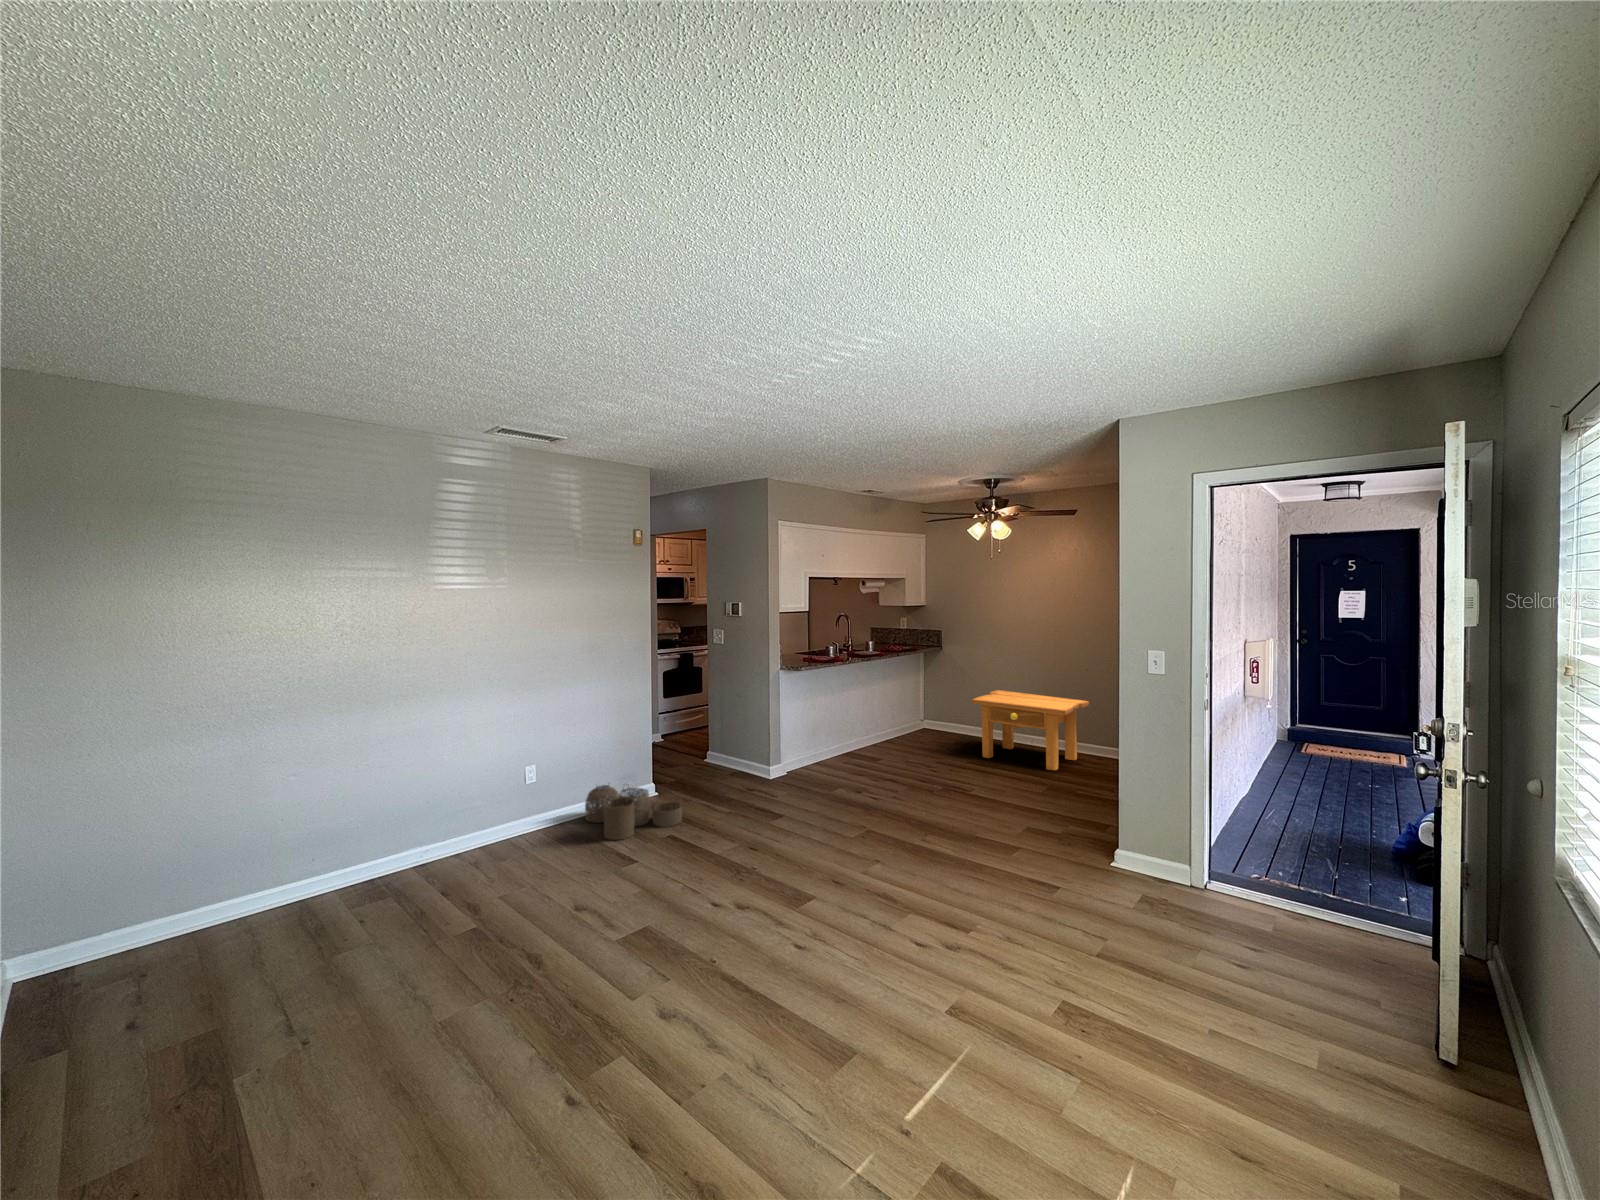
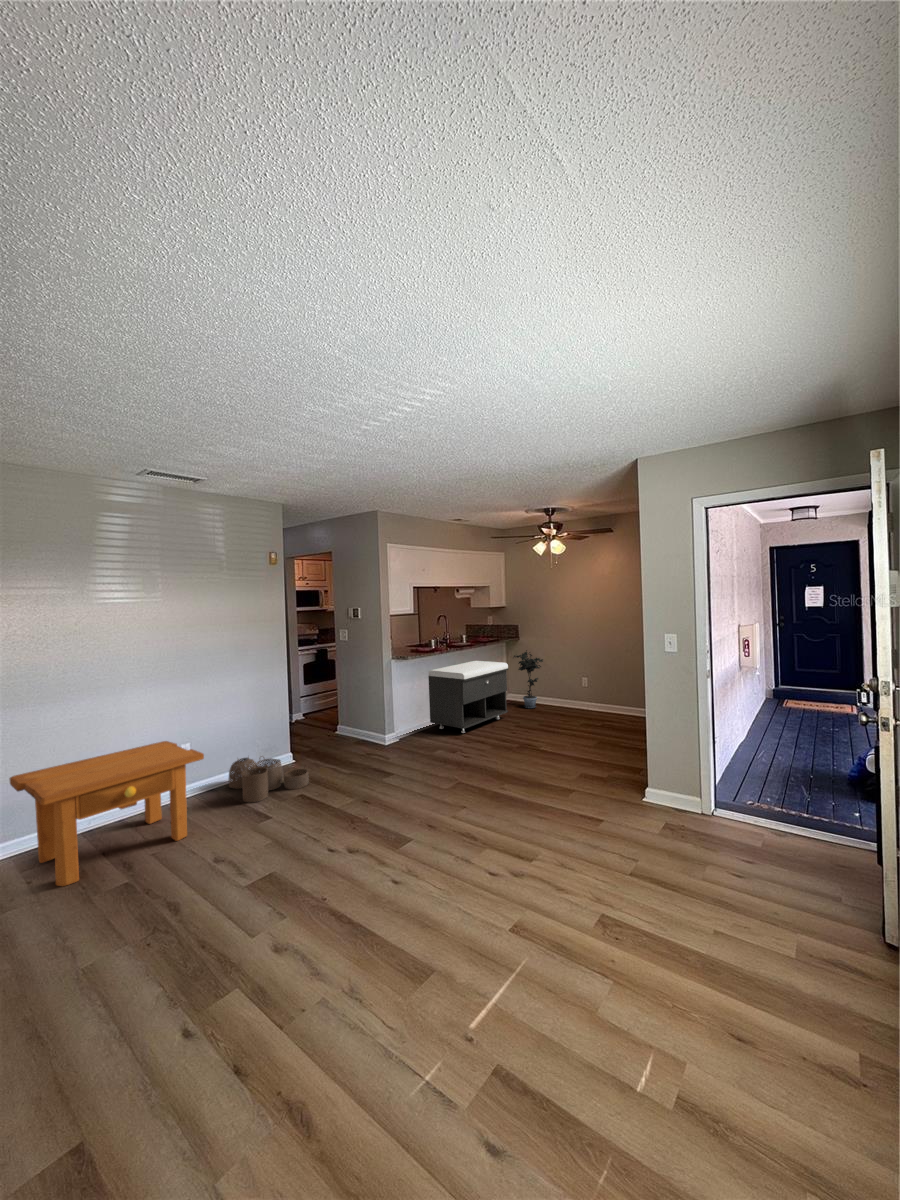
potted plant: none [934,664,976,740] -> present [514,650,543,708]
storage bench: none [828,676,930,767] -> present [428,661,508,733]
side table: present [972,690,1089,770] -> present [10,741,204,886]

